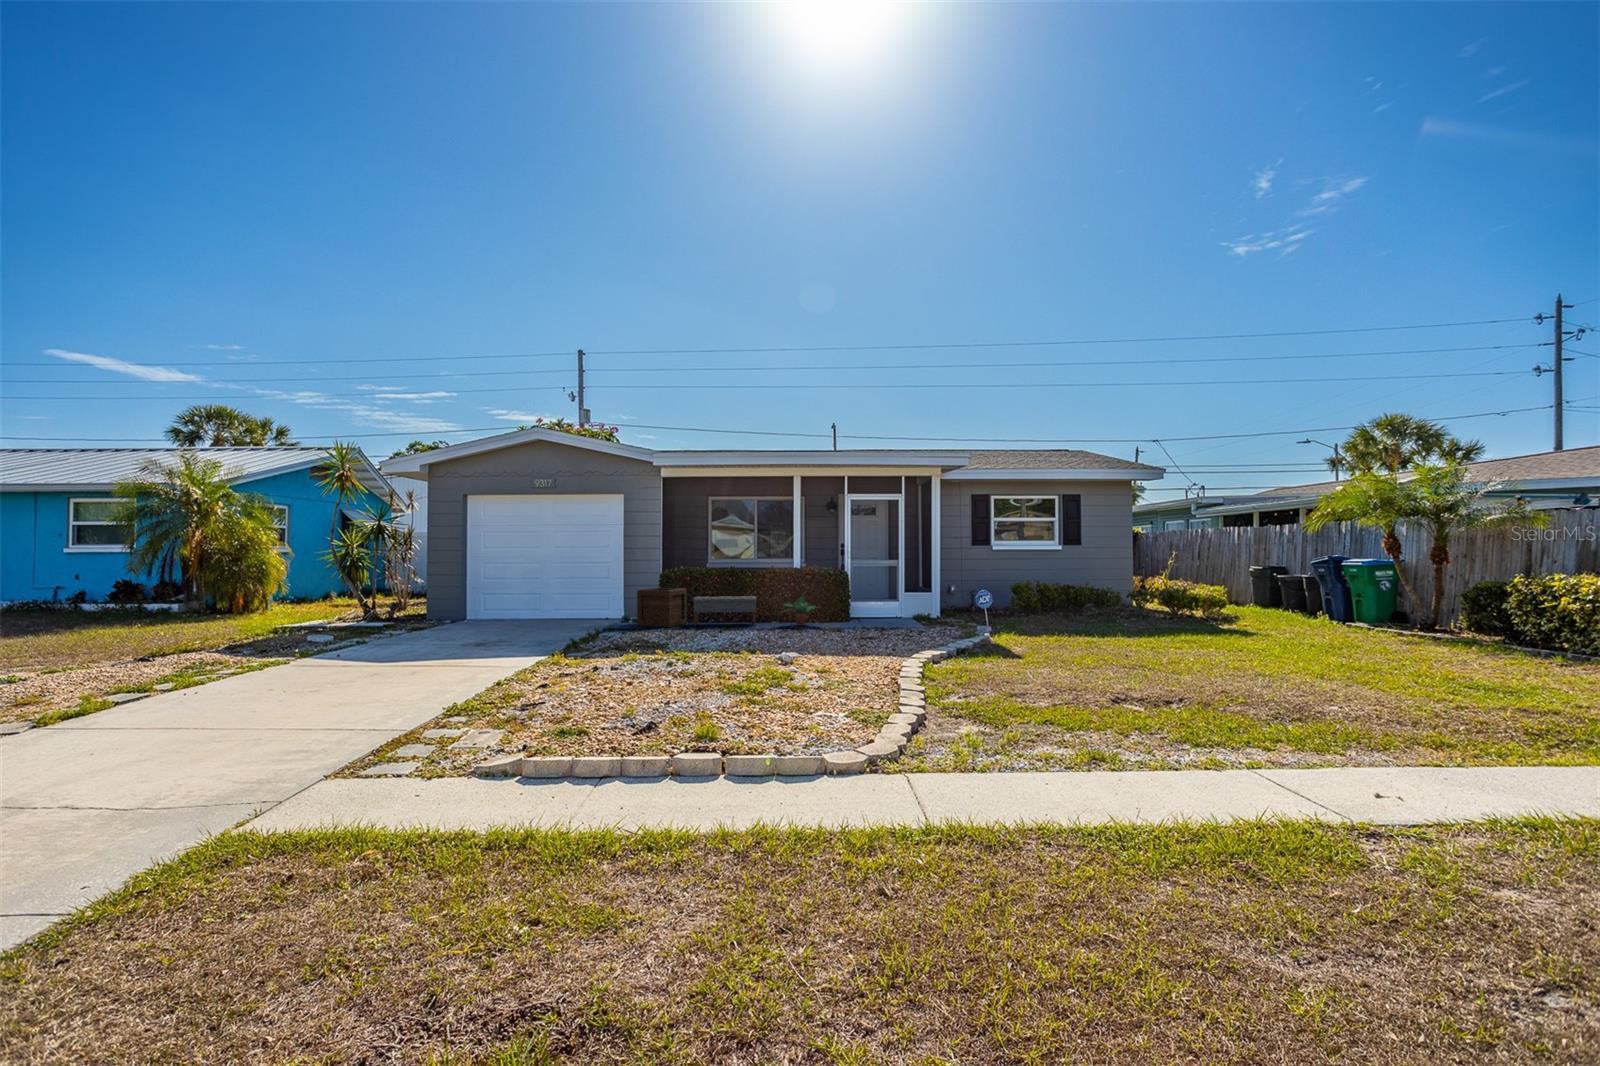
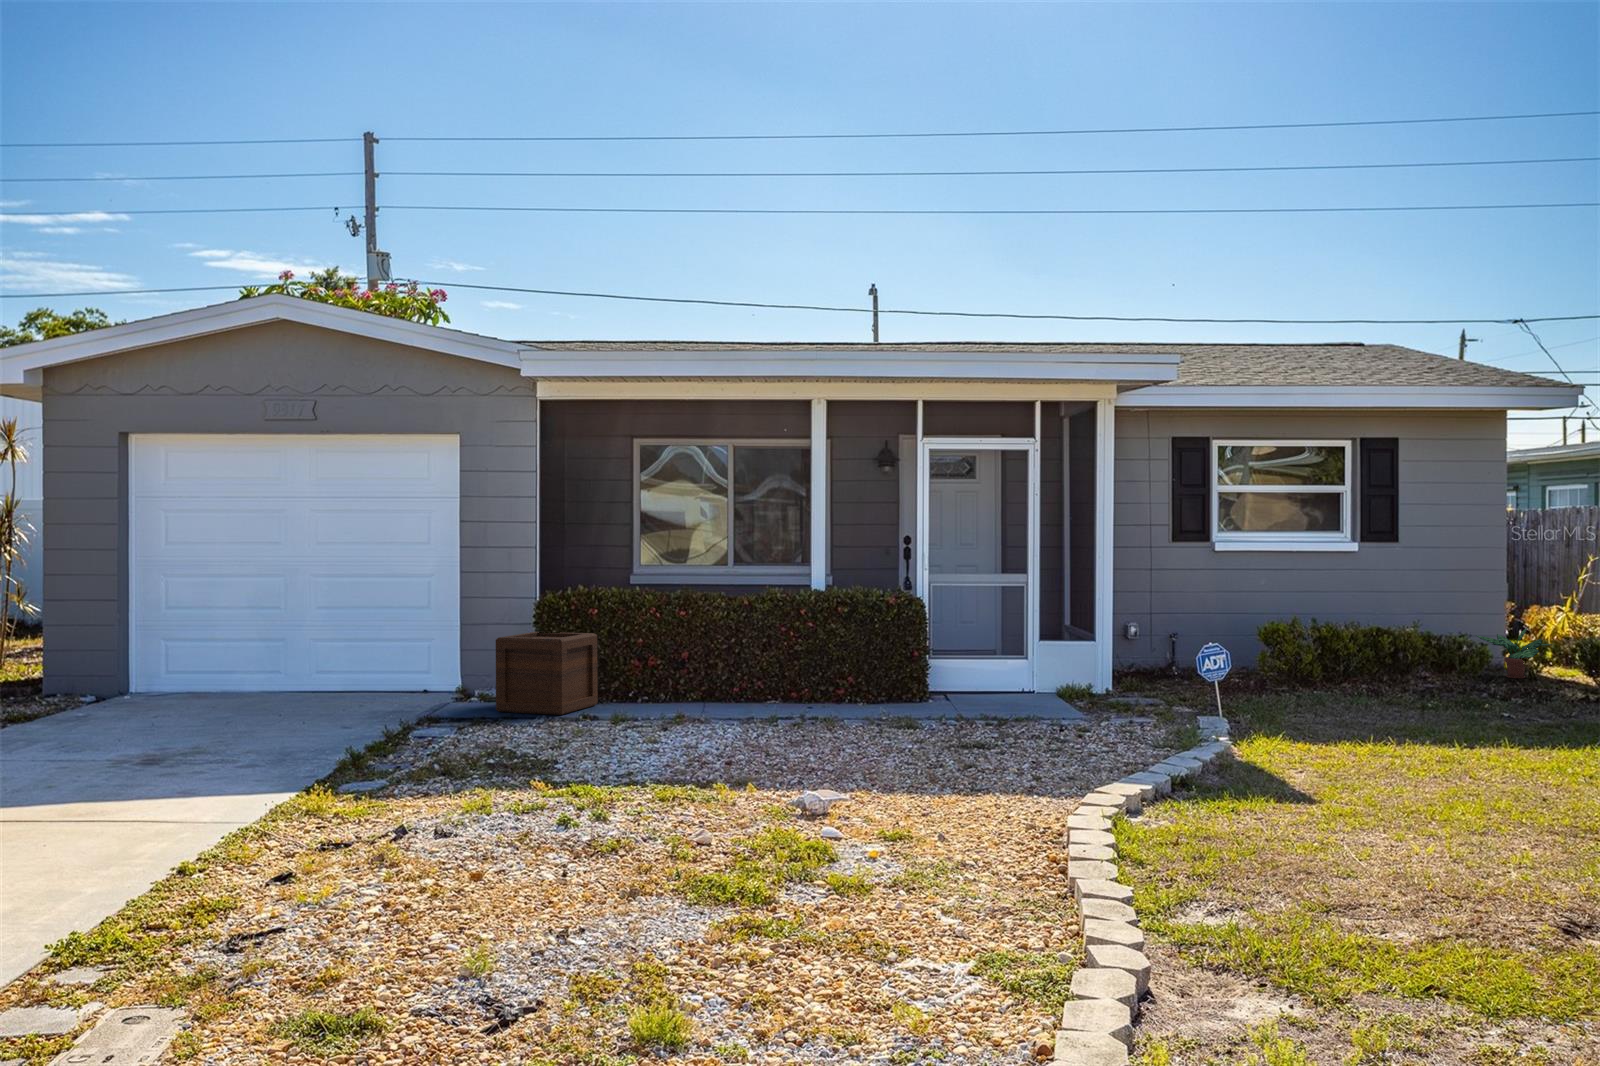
bench: present [693,596,757,626] -> none [610,649,740,712]
potted plant: present [781,597,816,626] -> present [1476,628,1551,678]

